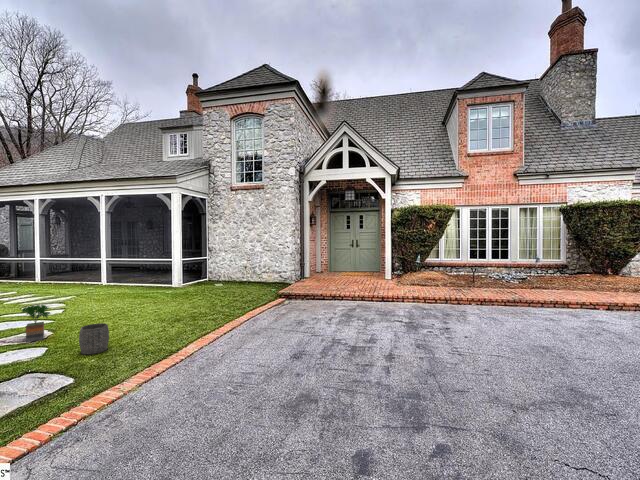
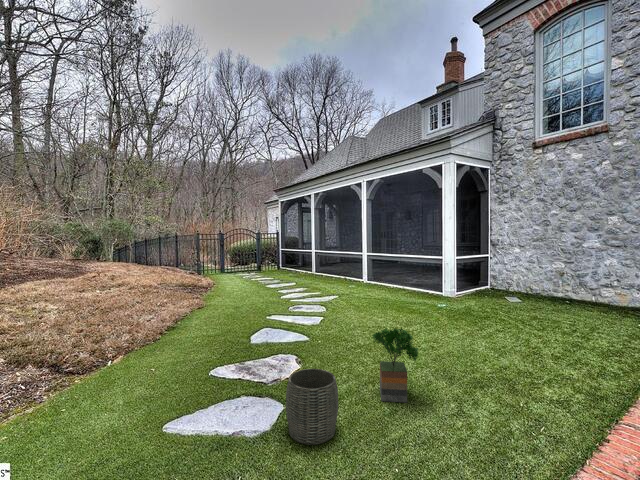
potted tree: present [22,305,50,342] -> present [372,328,418,403]

